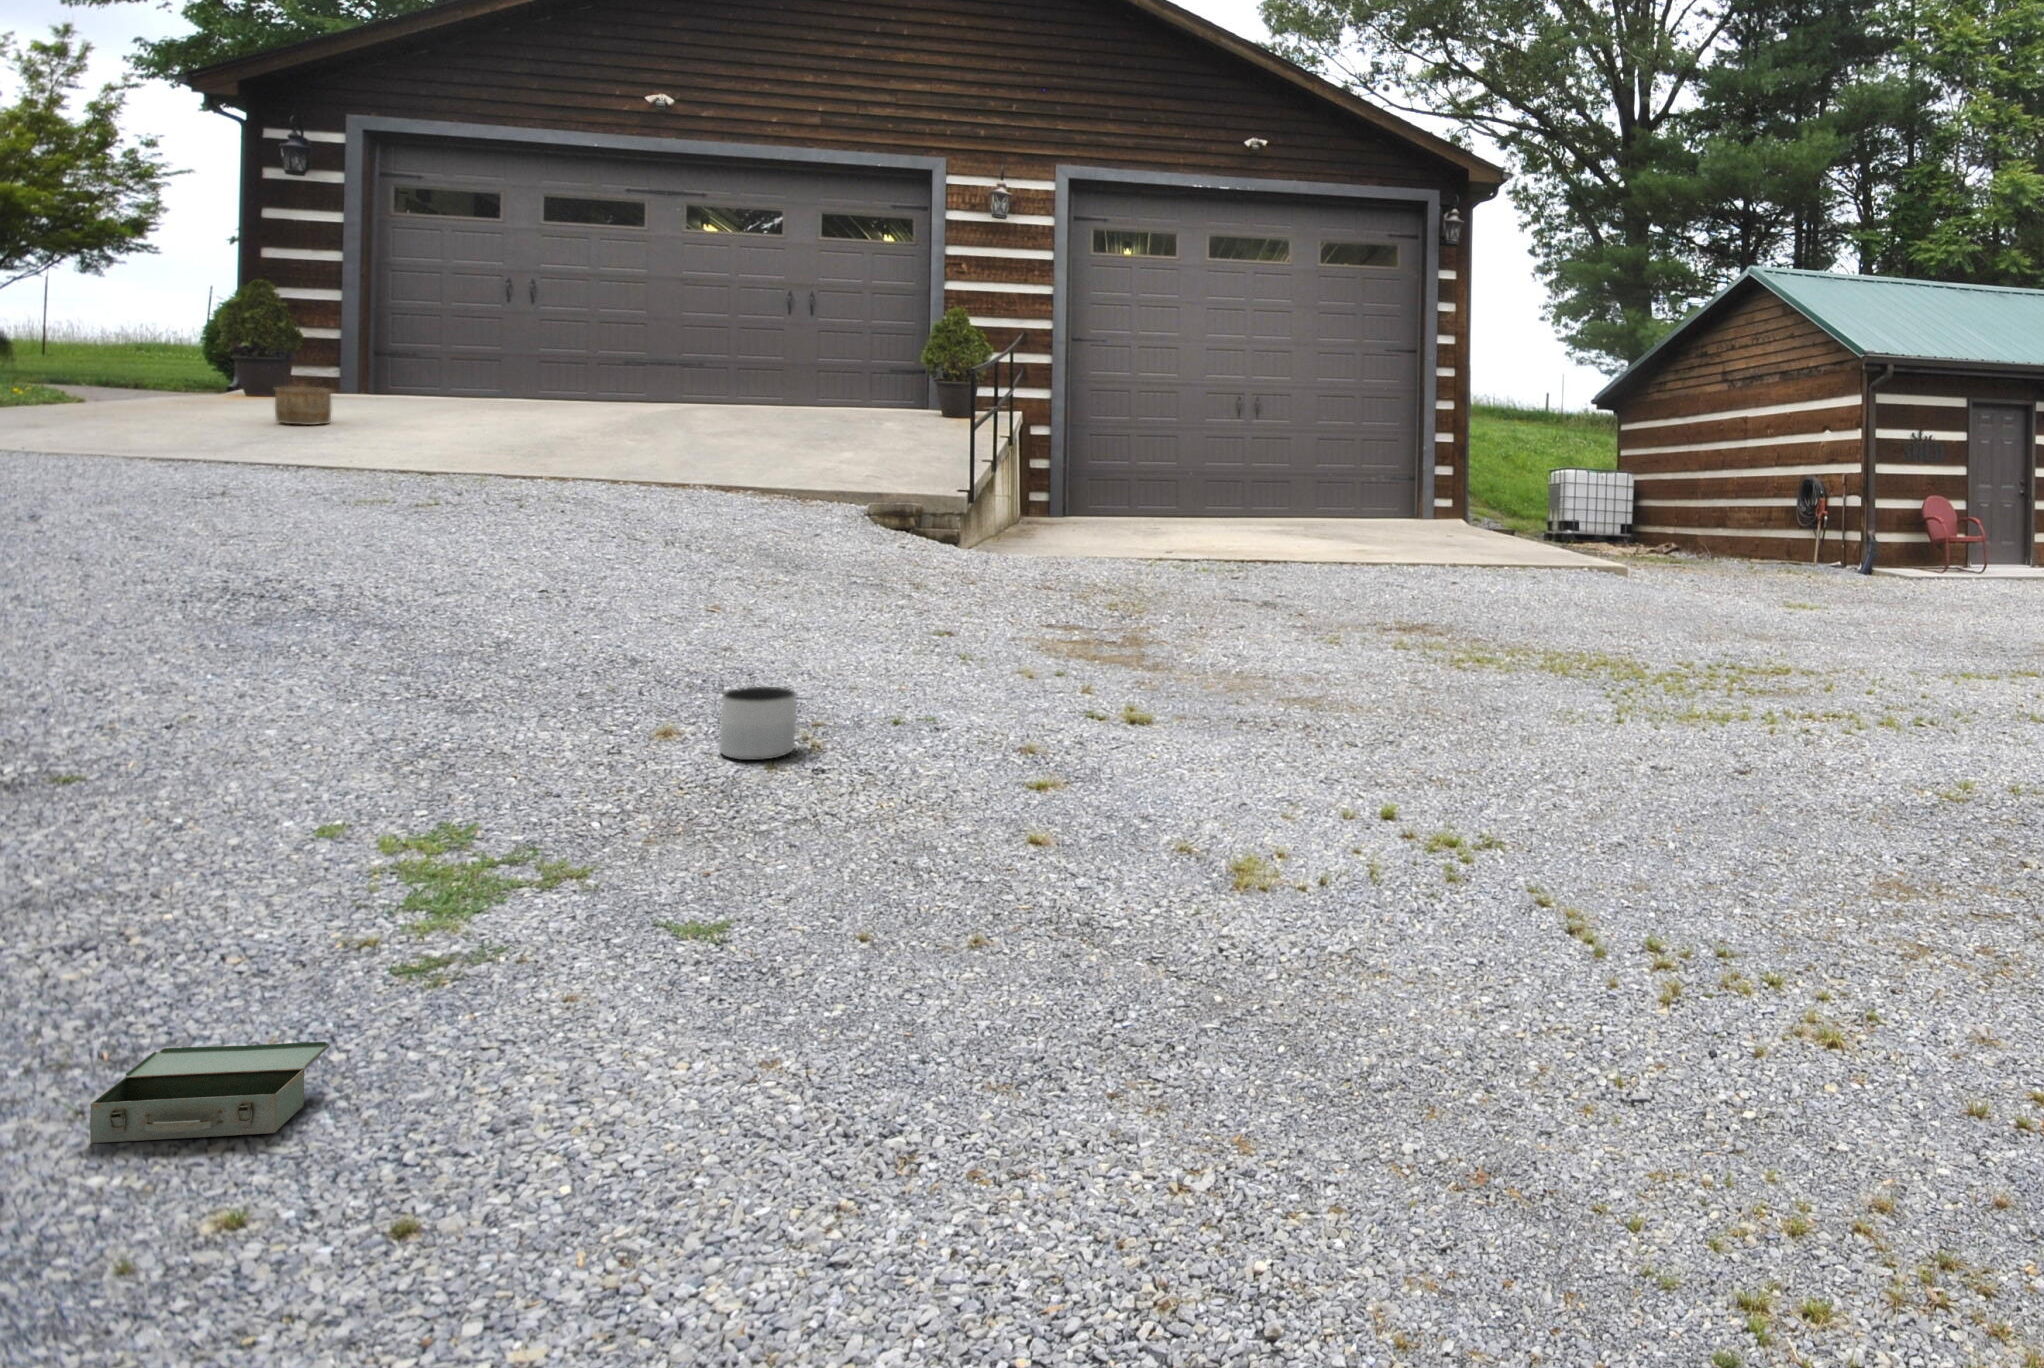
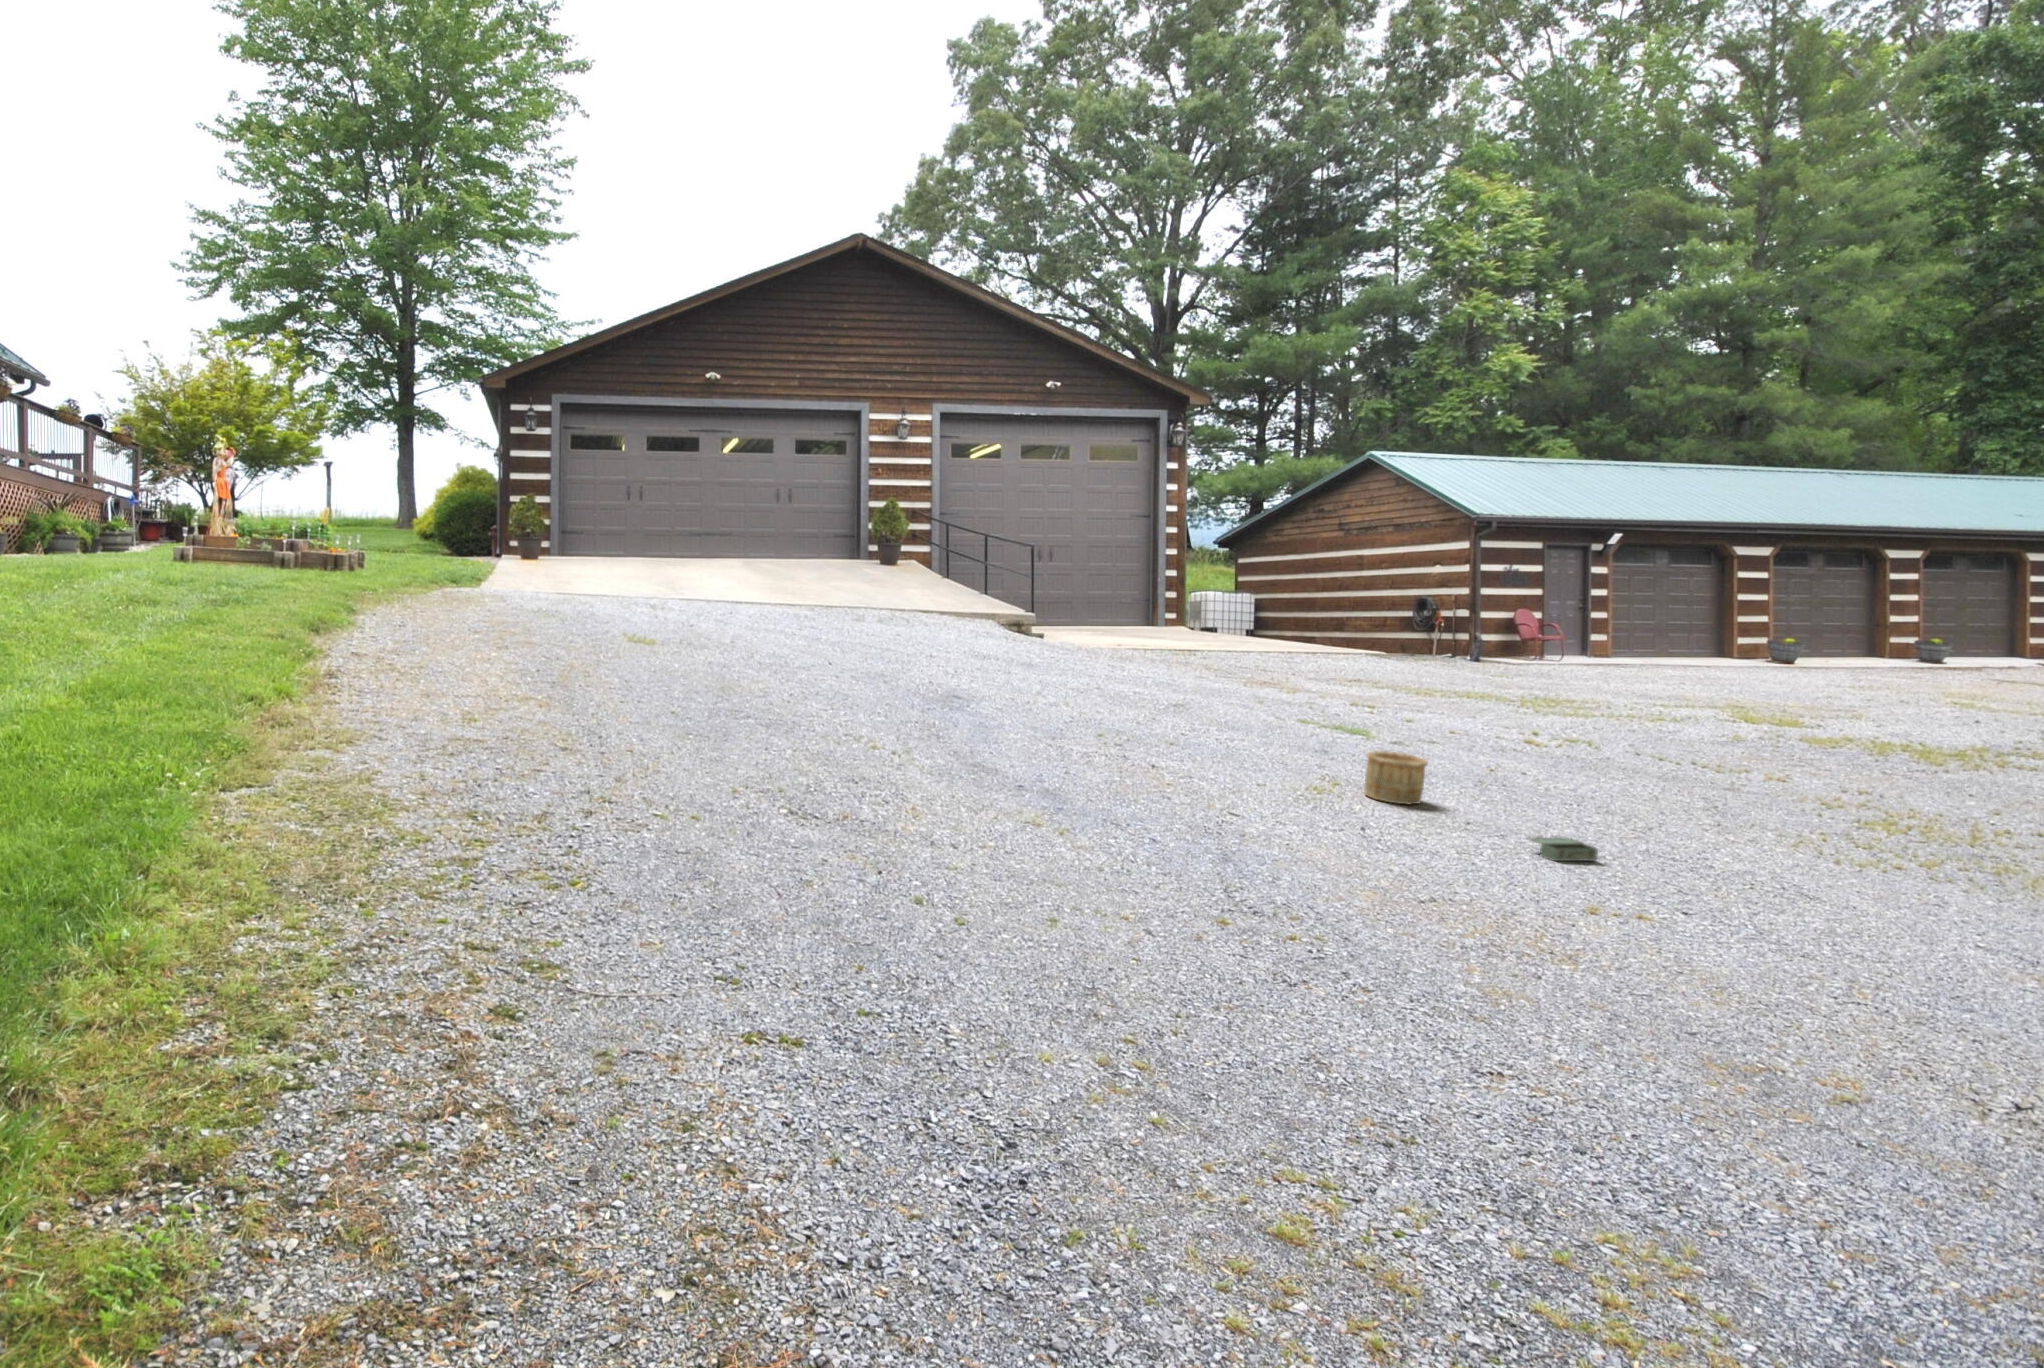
wooden bucket: present [274,386,332,425] -> present [1365,751,1428,804]
planter: present [719,687,796,760] -> none [1330,731,1367,764]

